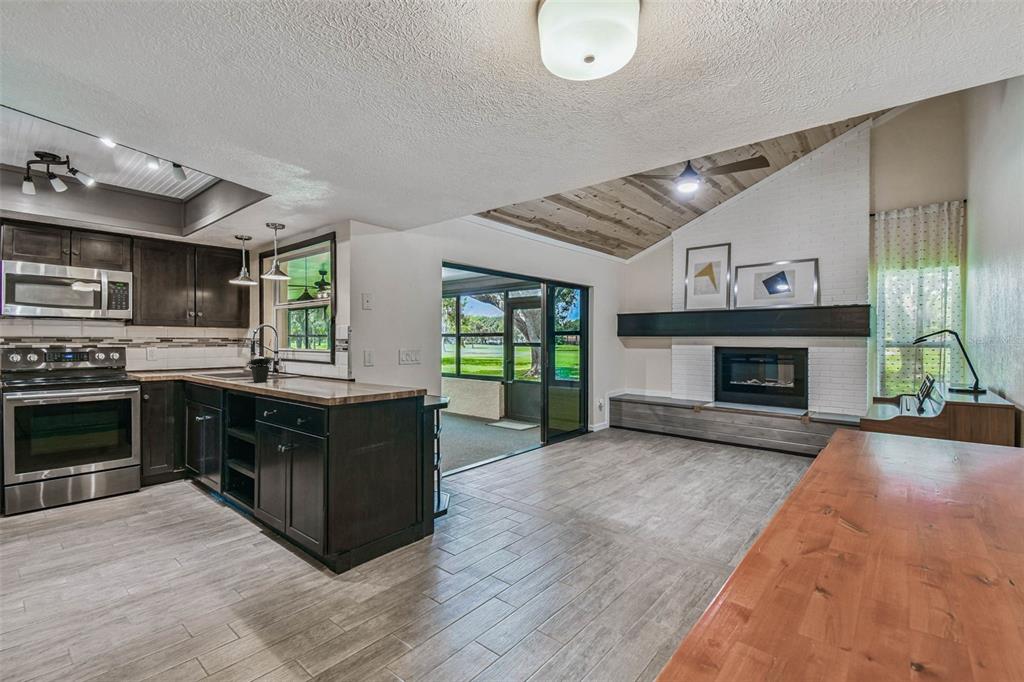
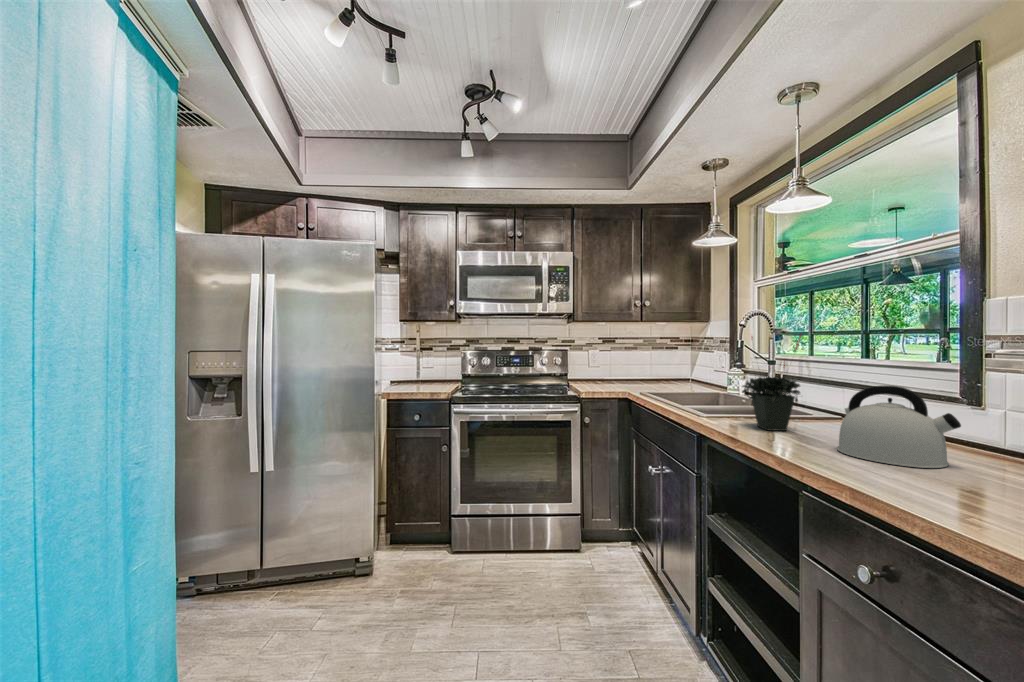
kettle: none [278,359,313,385] -> present [837,385,961,468]

